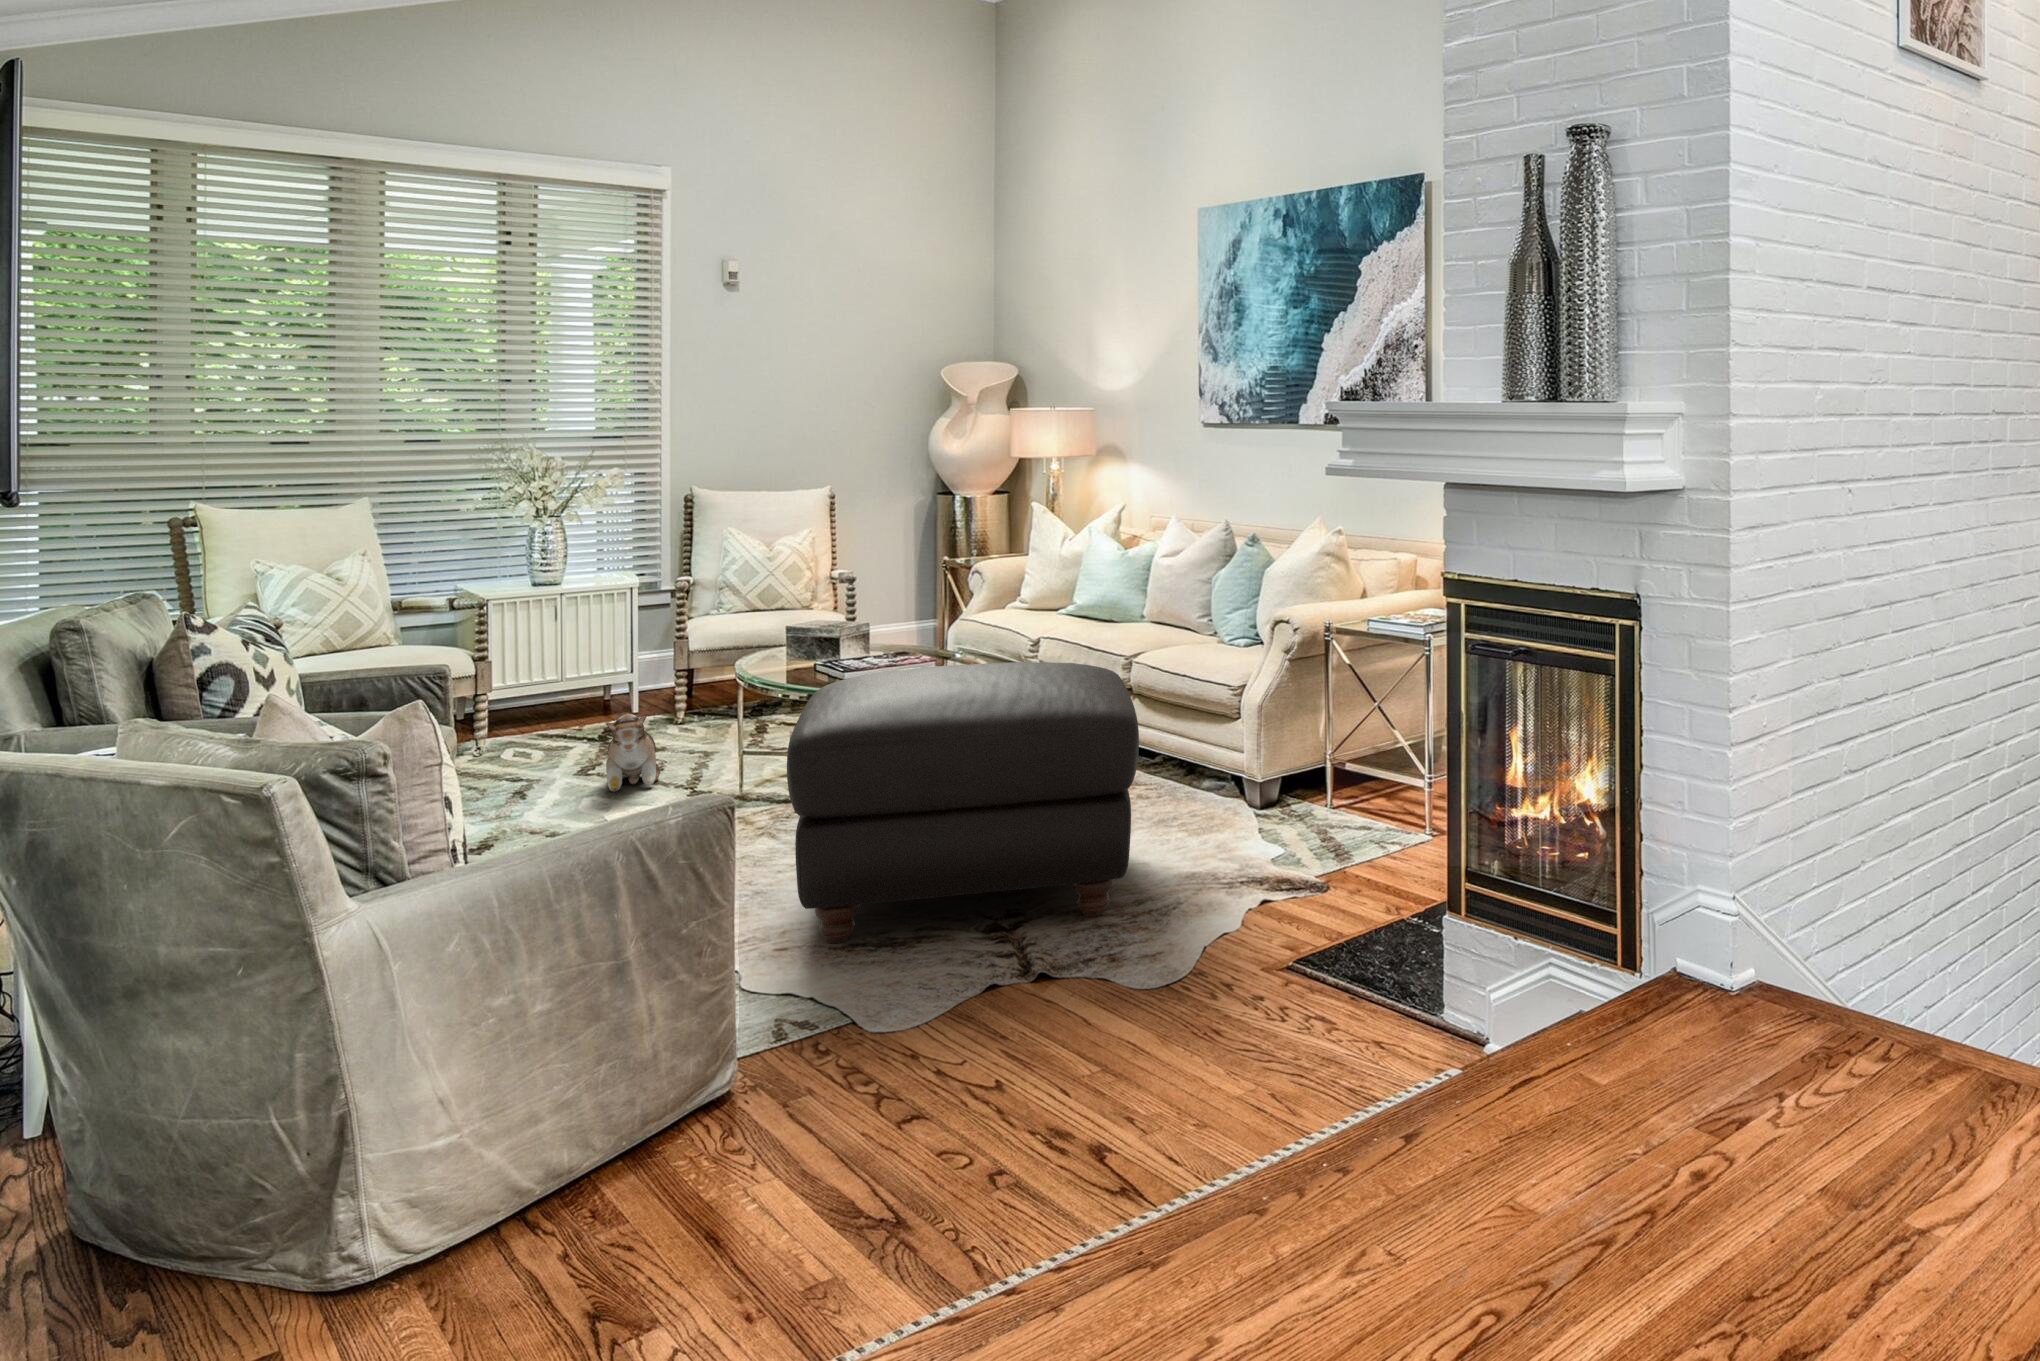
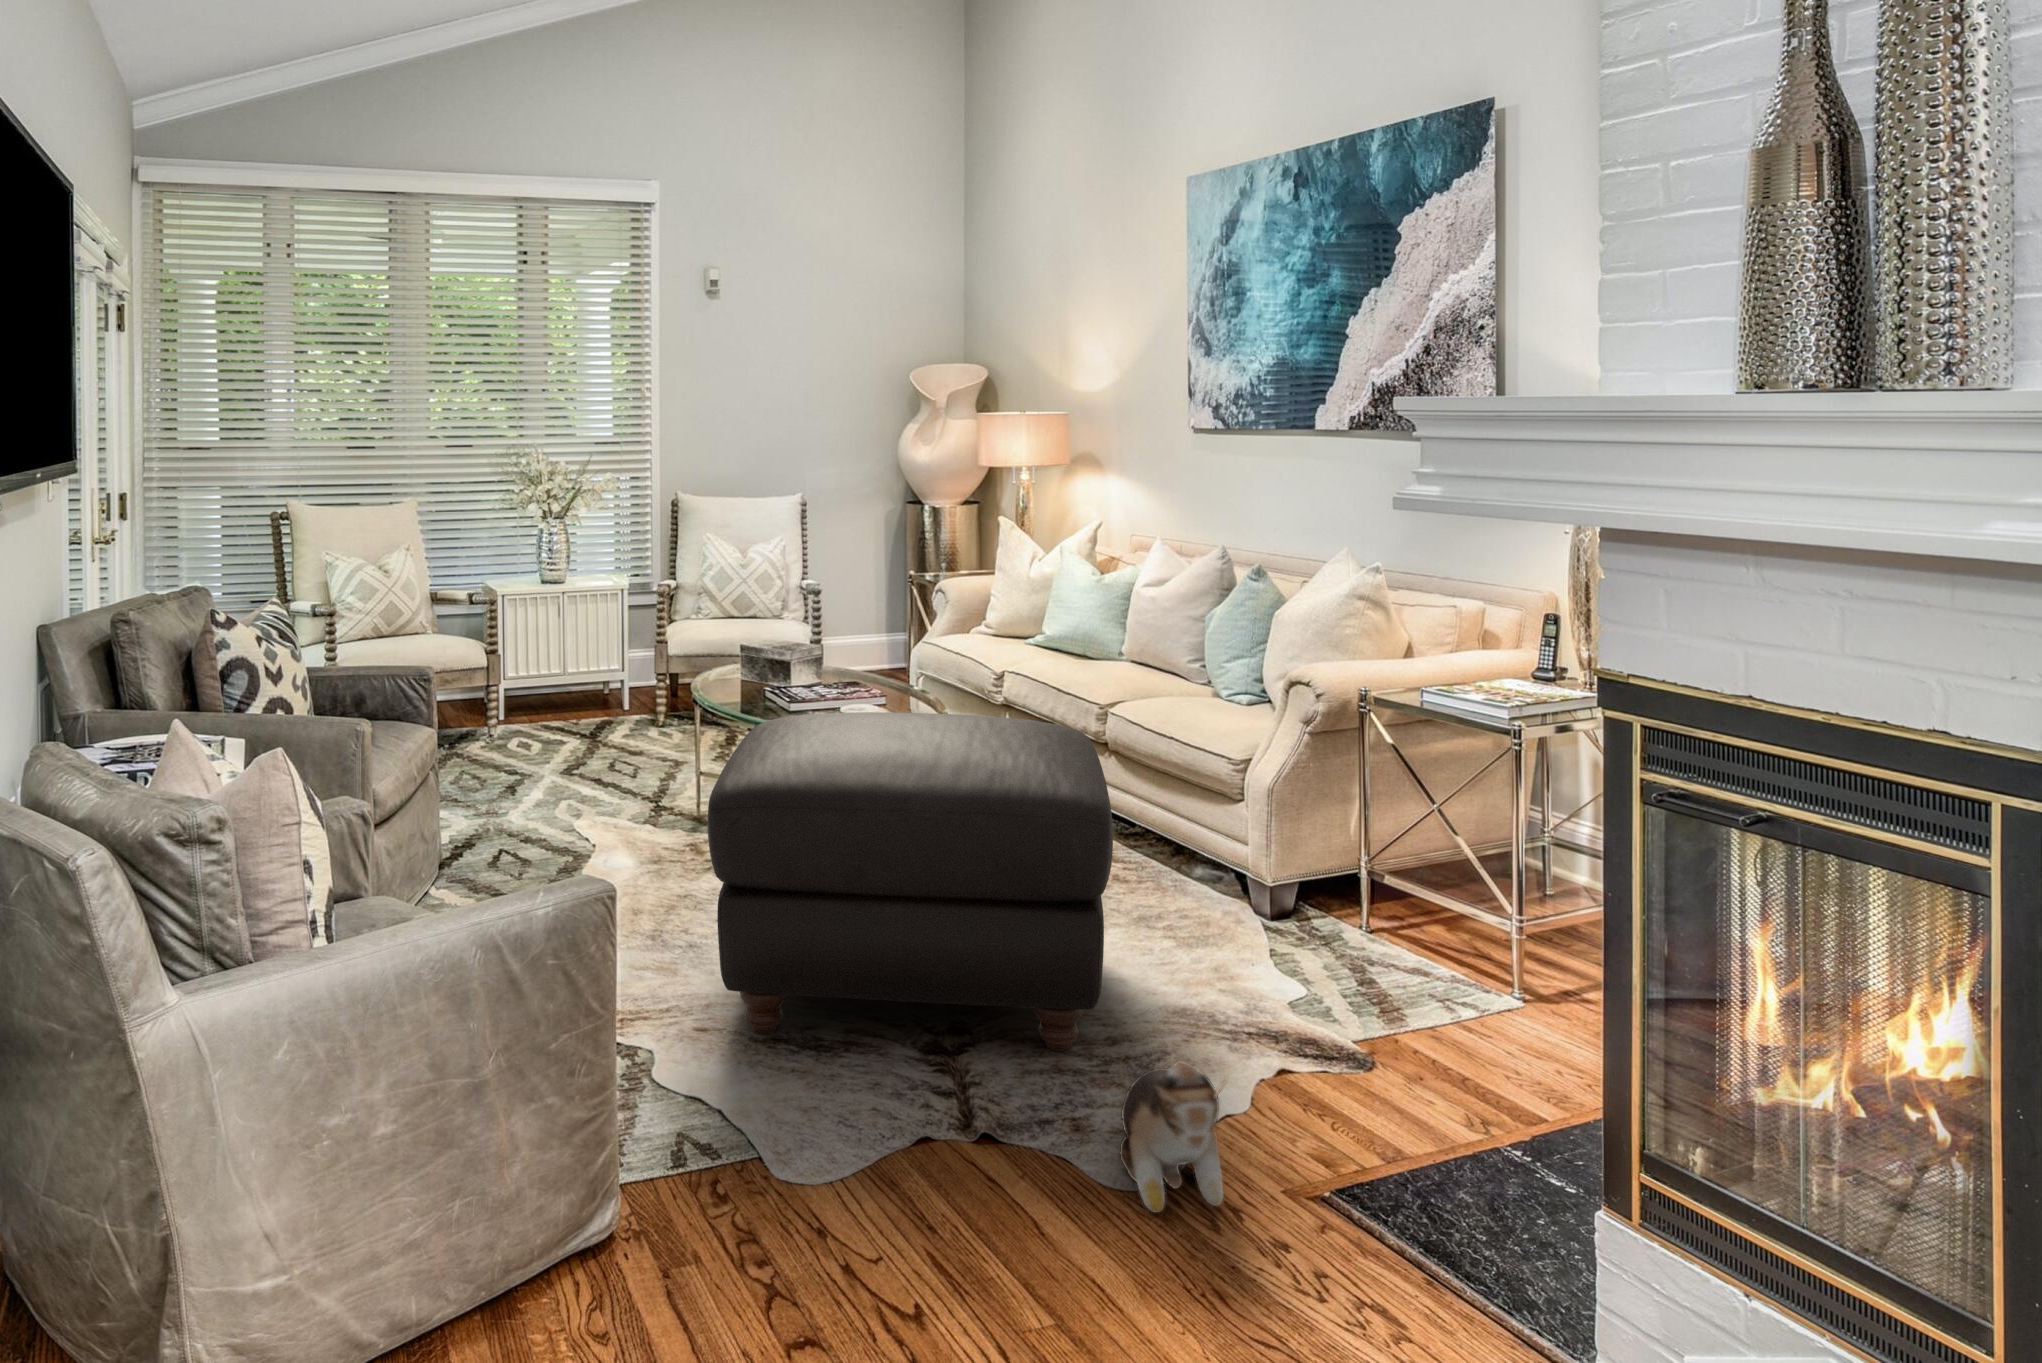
plush toy: present [606,714,660,791] -> present [1120,1061,1226,1213]

